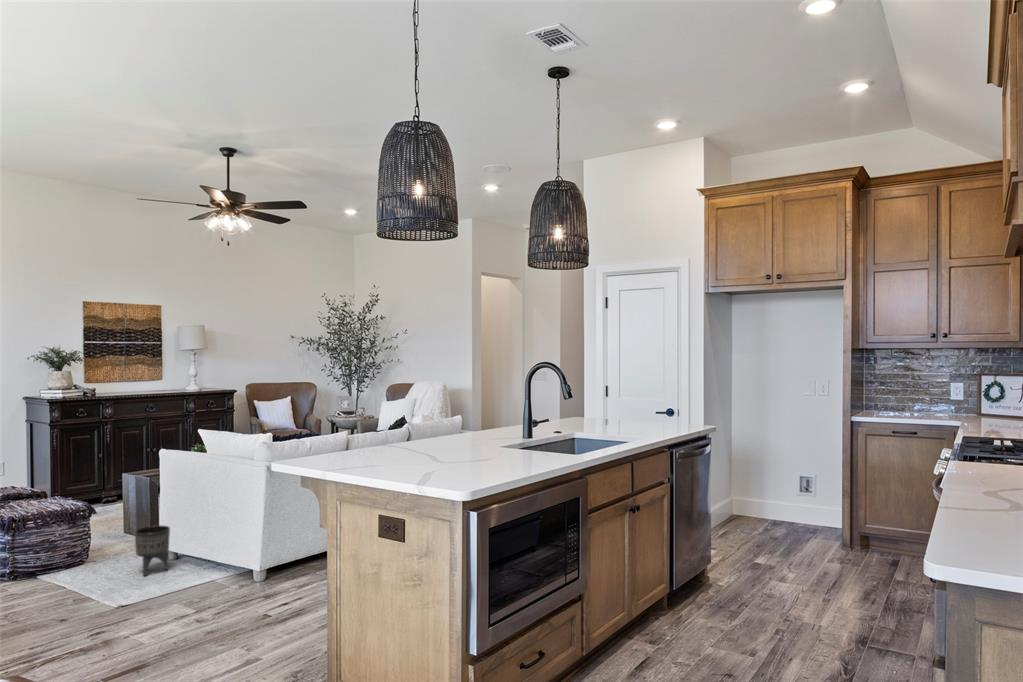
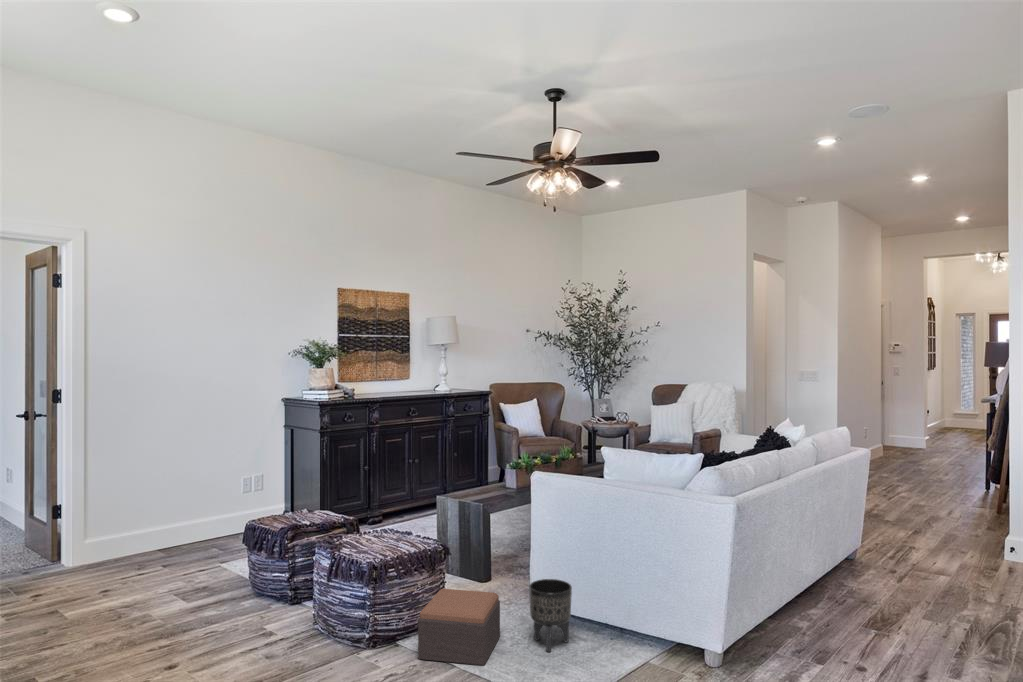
footstool: none [39,536,118,586] -> present [418,589,500,665]

